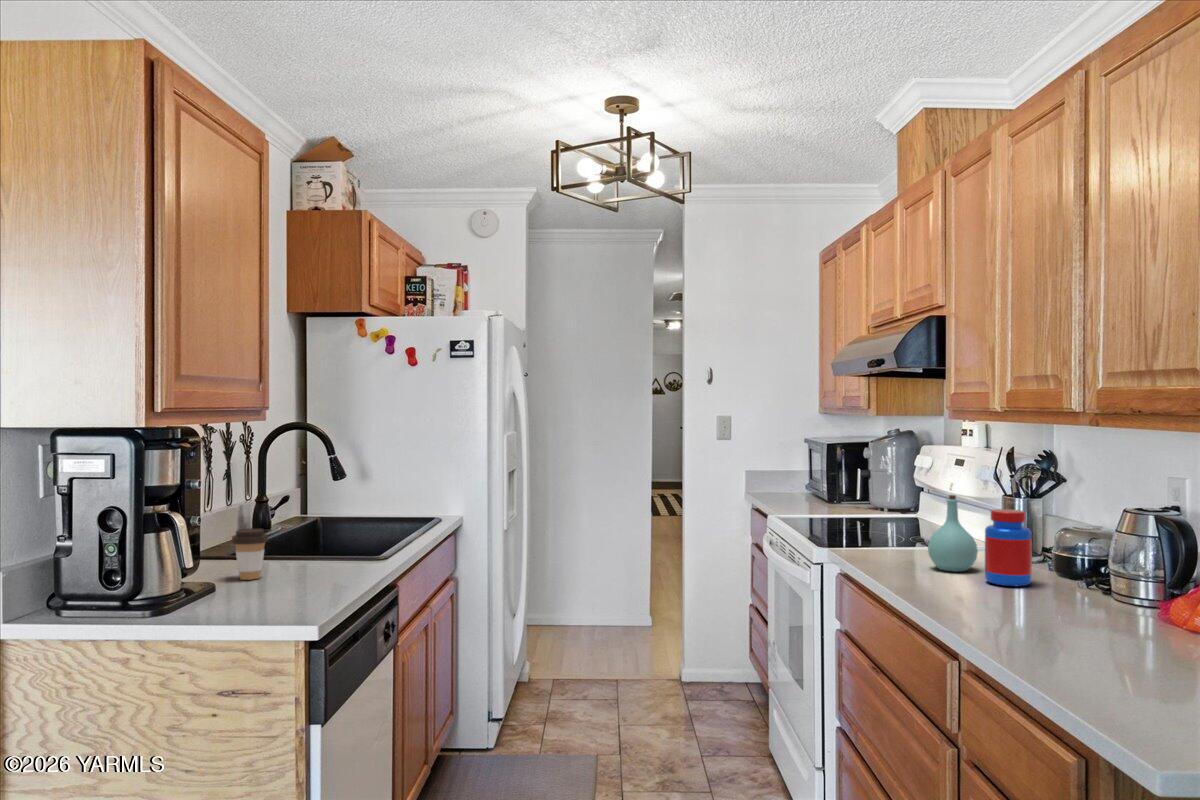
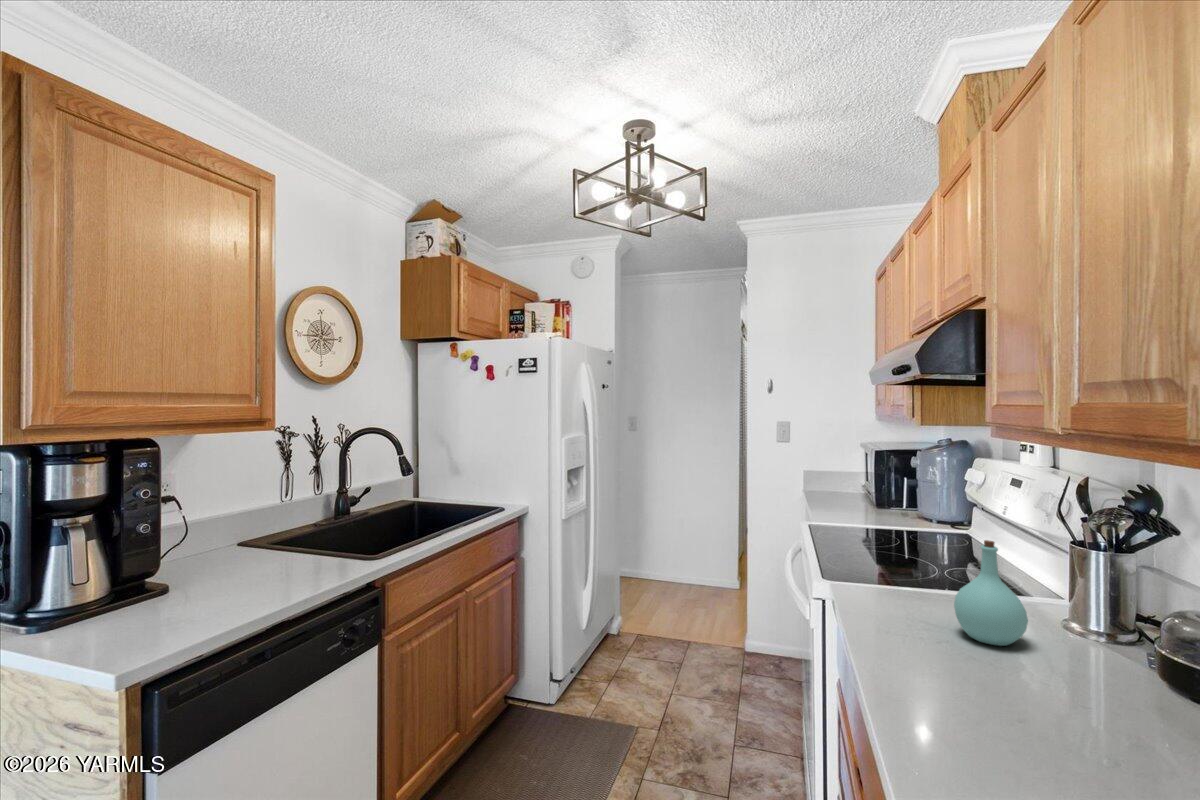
jar: present [985,509,1032,586] -> none [1036,575,1117,701]
coffee cup: present [232,529,268,580] -> none [216,530,256,579]

